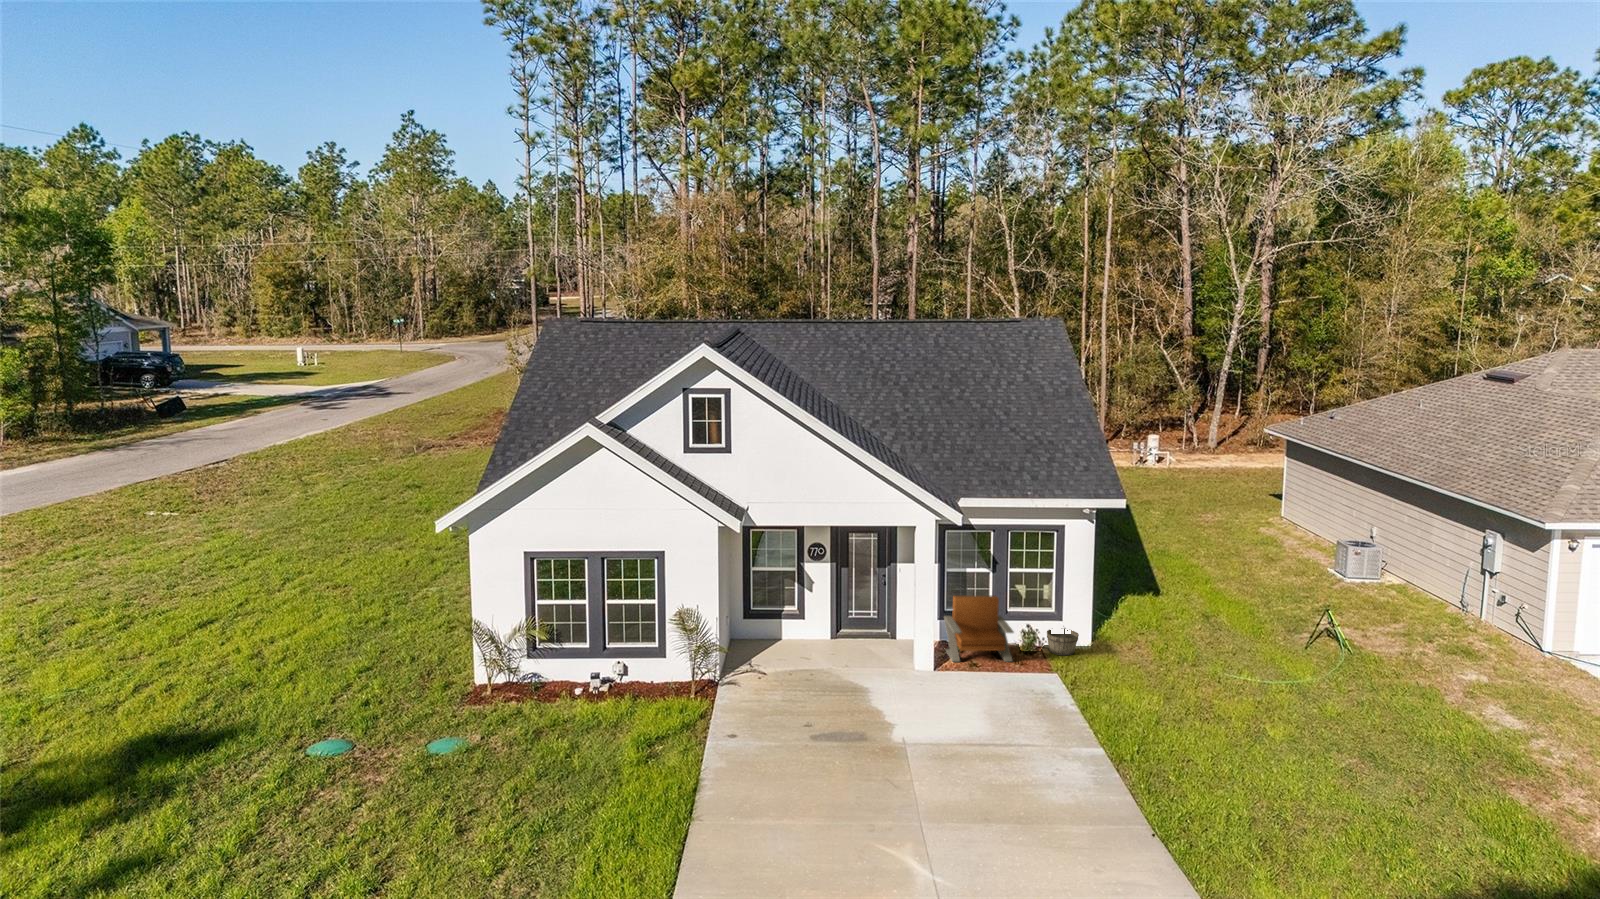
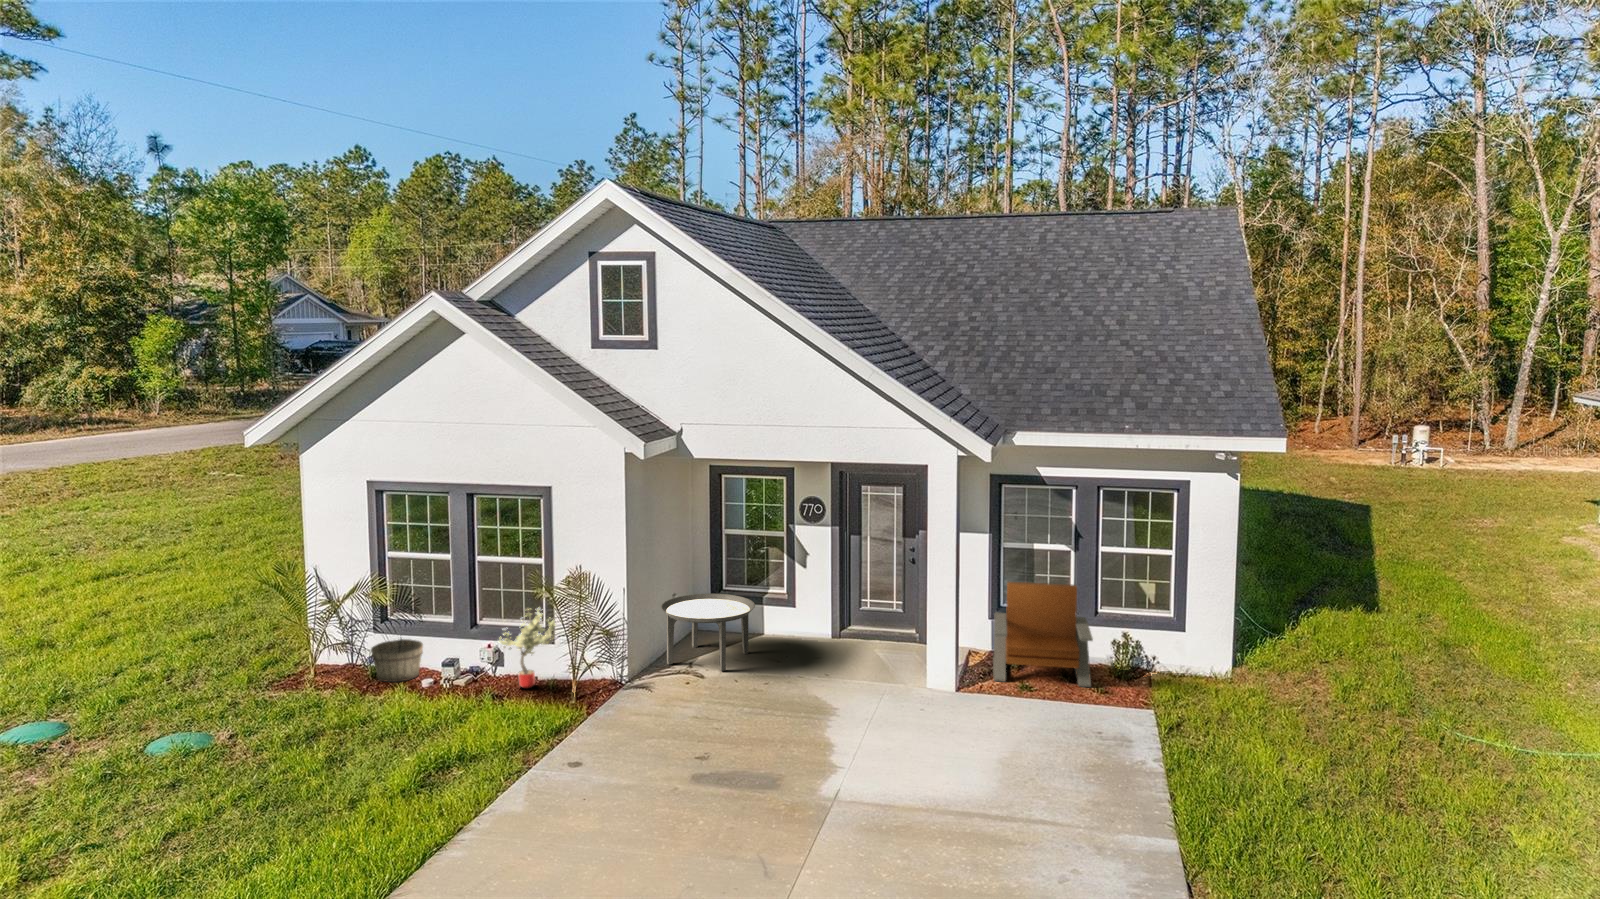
round table: none [728,614,793,669] -> present [661,594,755,671]
wooden bucket: present [1047,628,1079,655] -> present [371,638,423,682]
potted tree: none [633,635,679,692] -> present [498,608,555,689]

